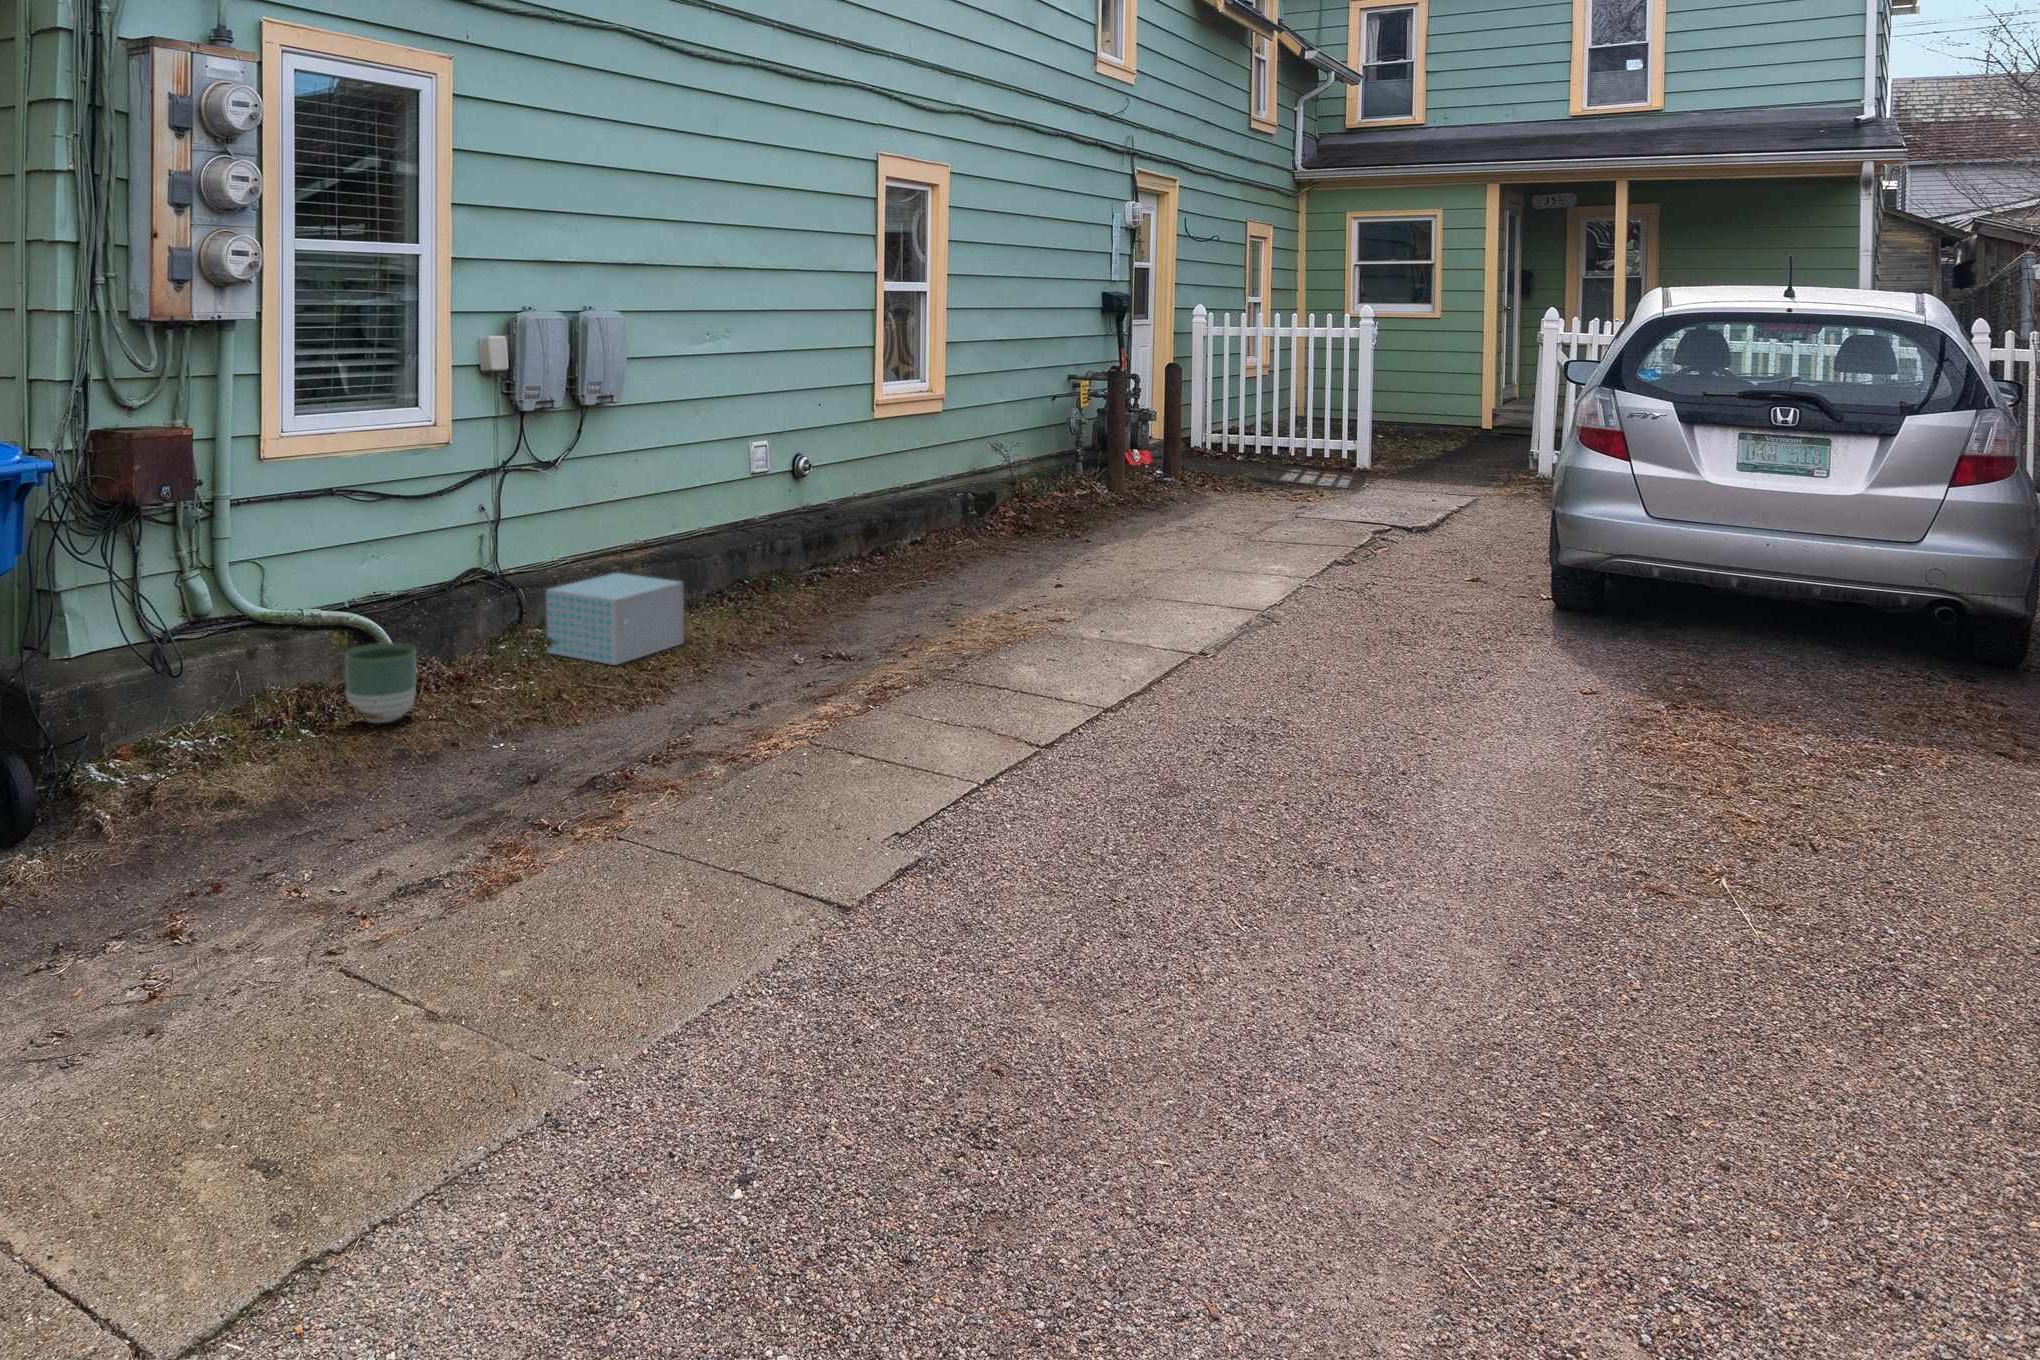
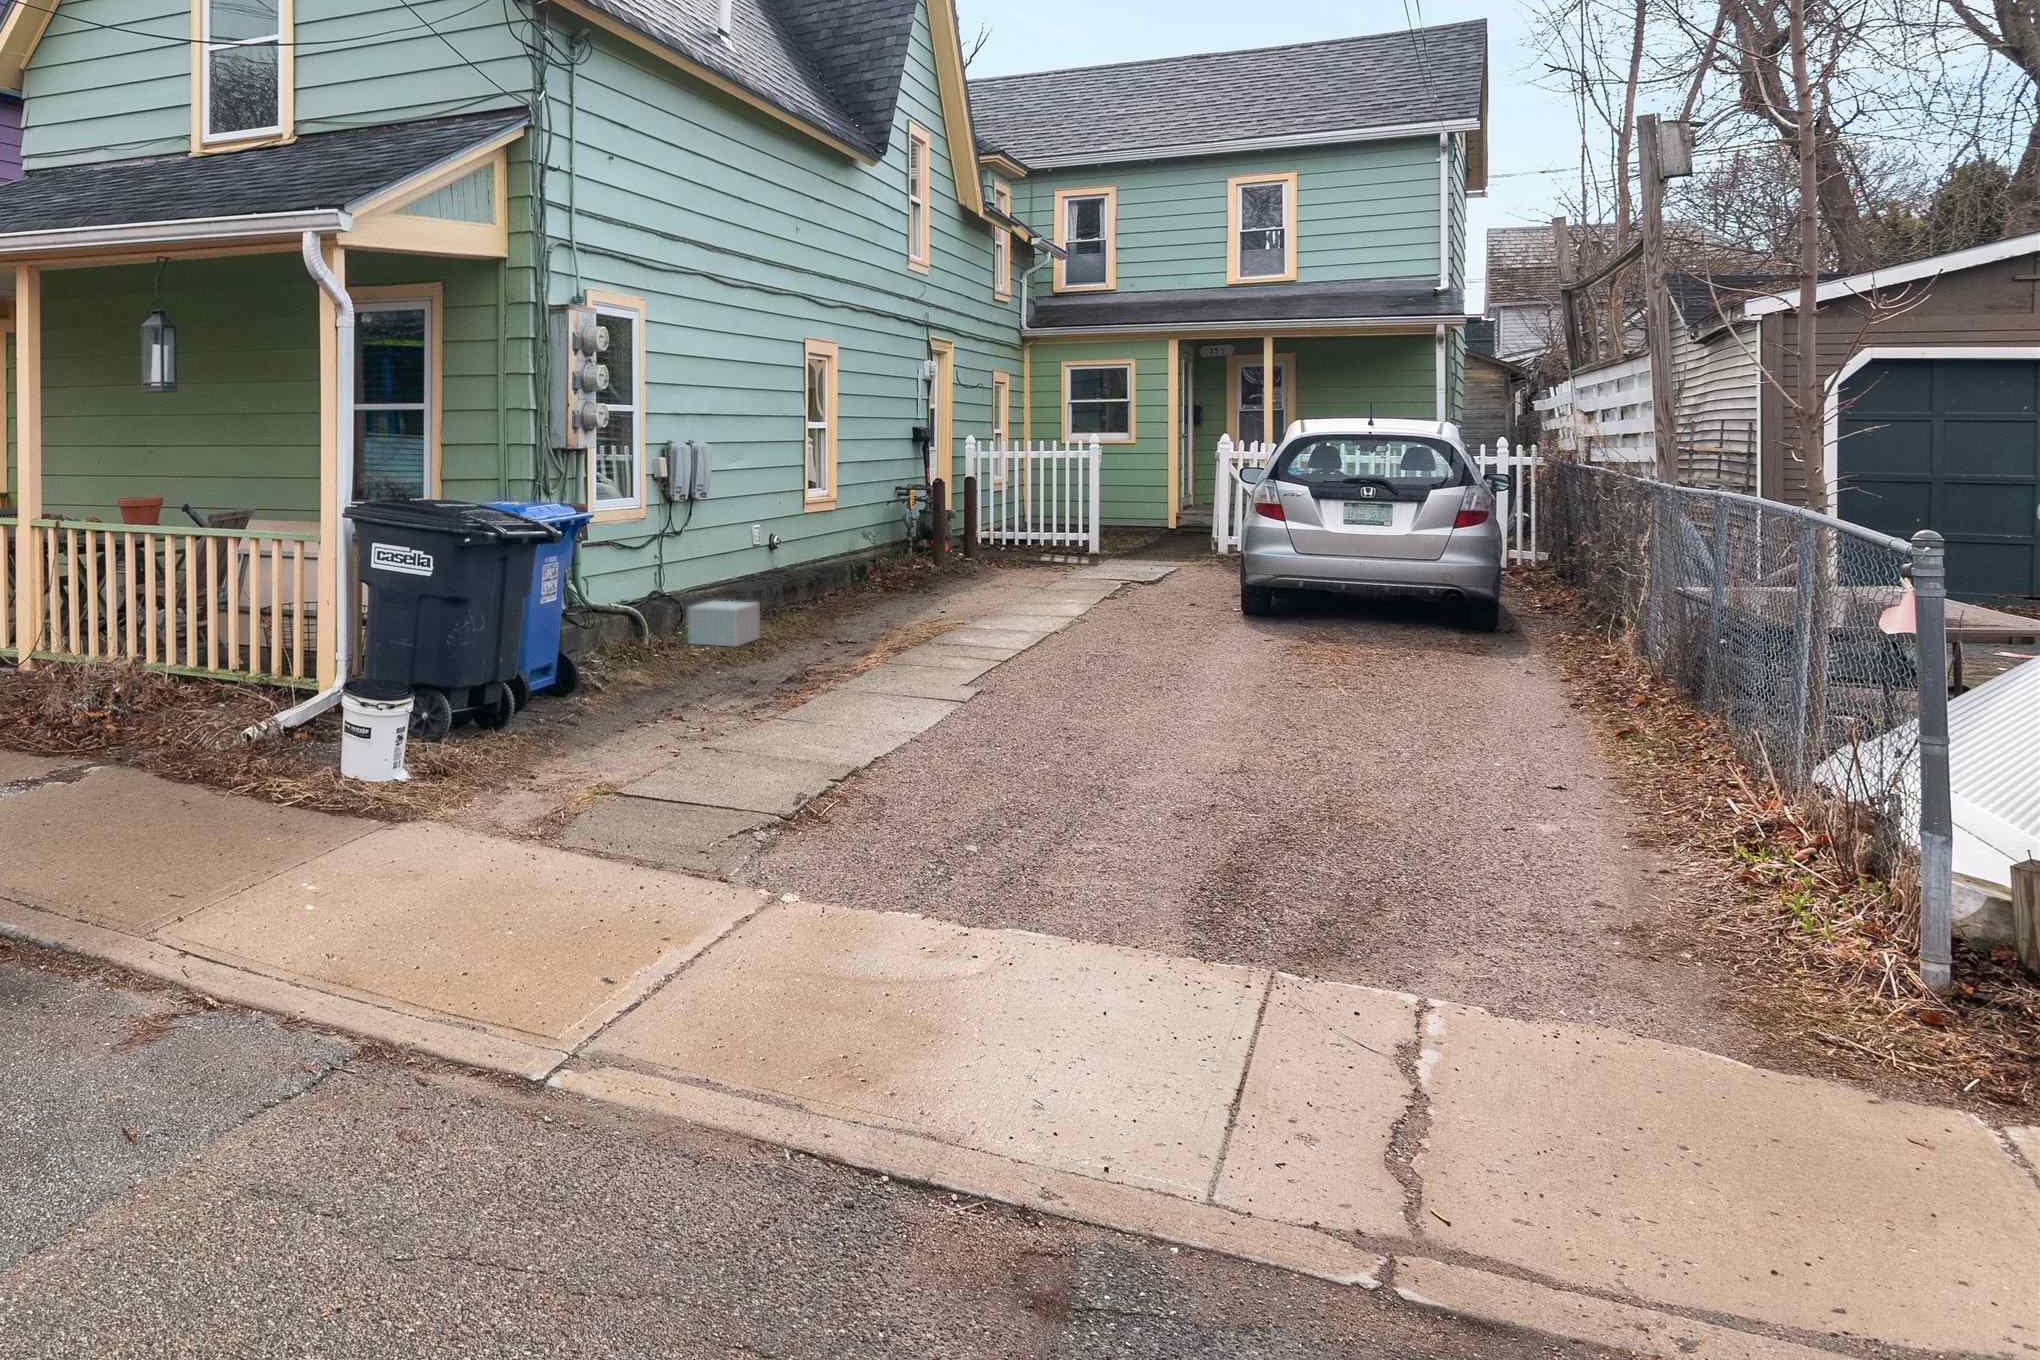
planter: present [345,643,416,723] -> none [629,628,666,668]

